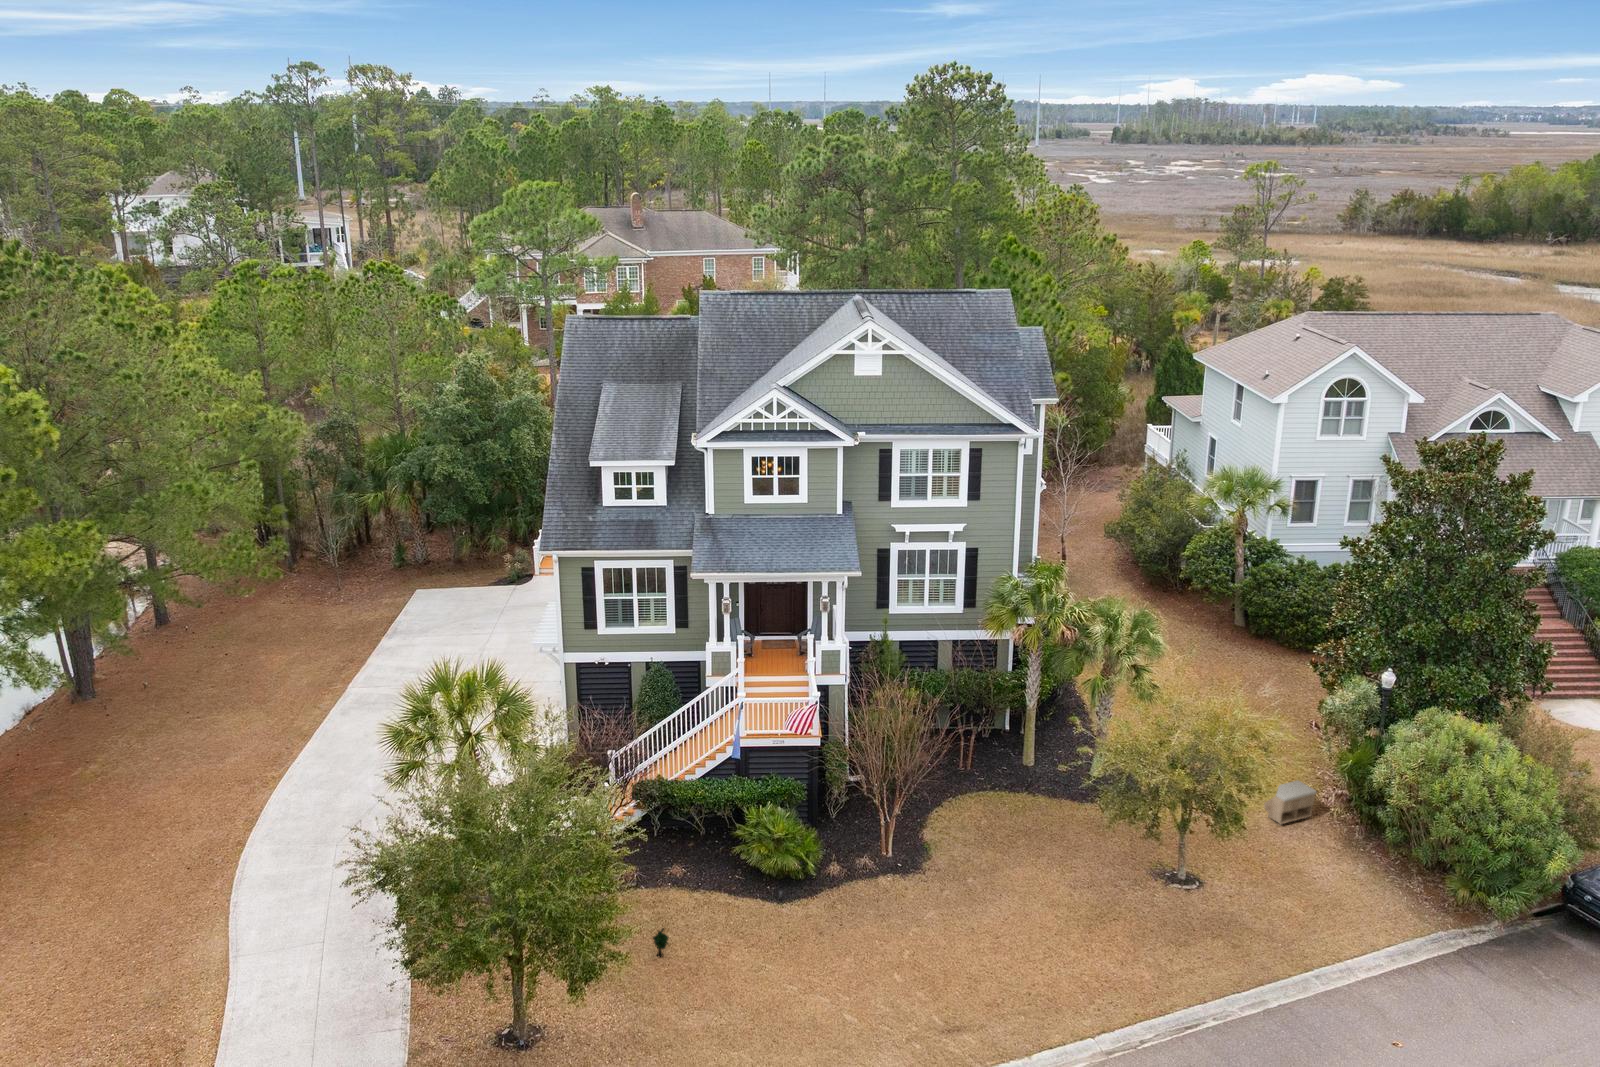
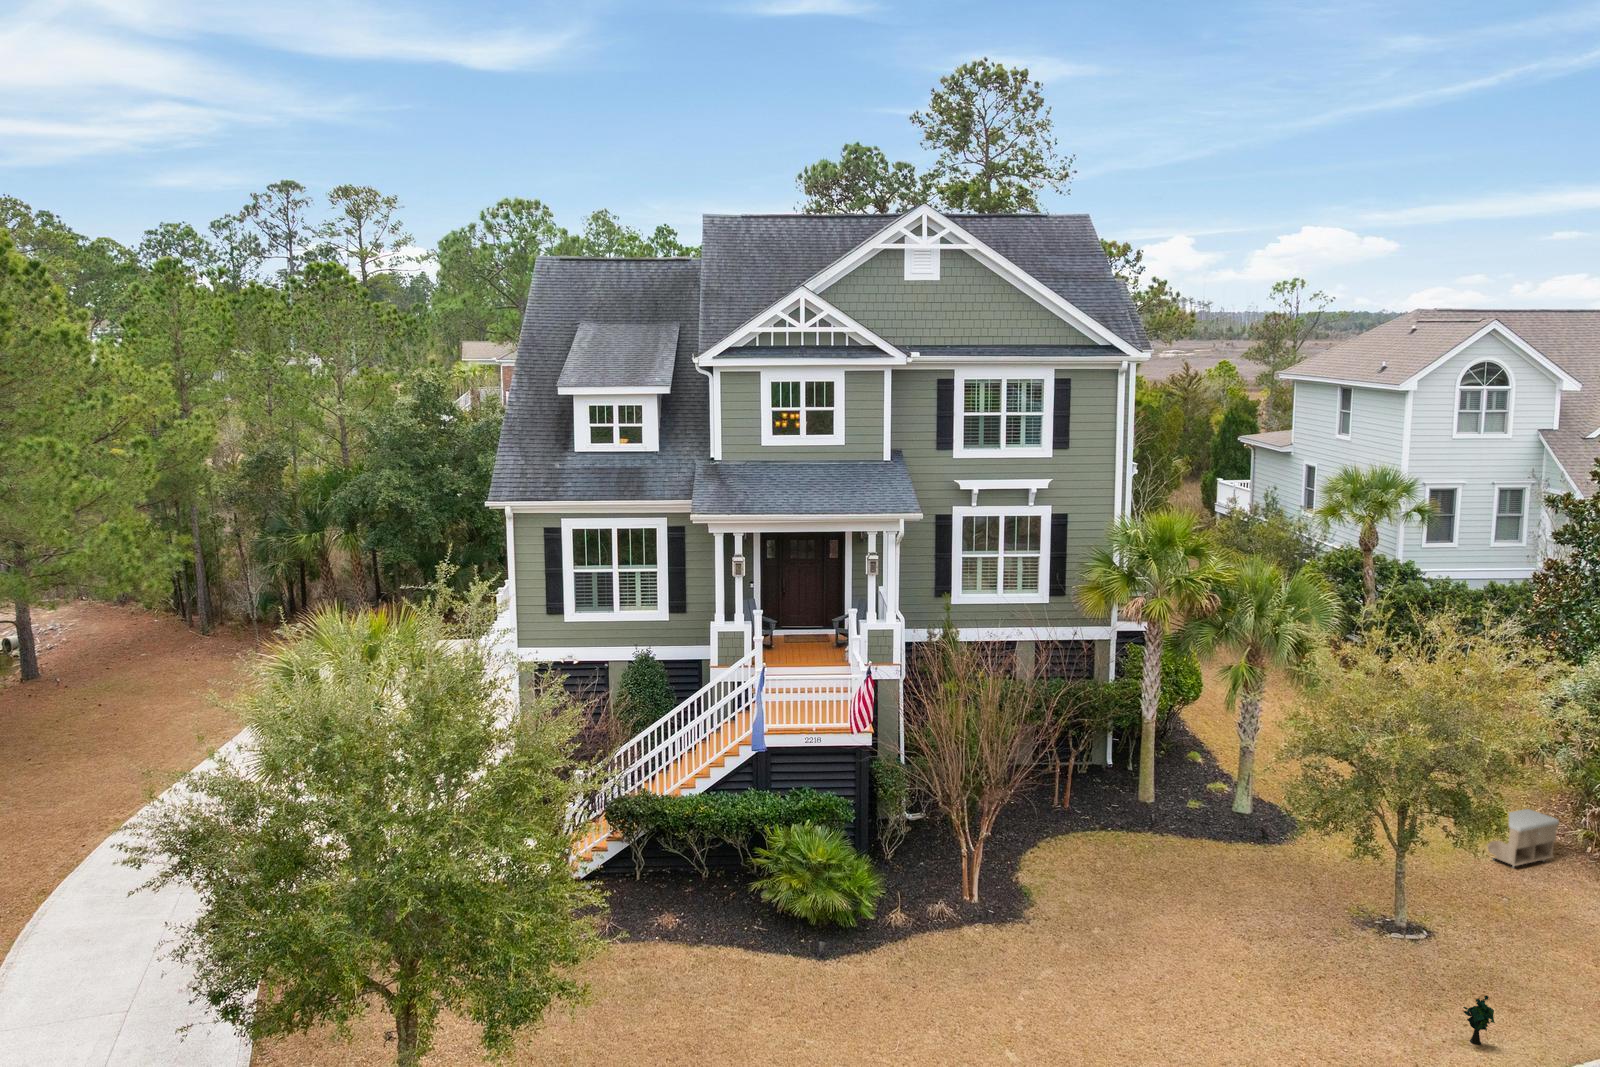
decorative plant: present [653,928,669,957] -> present [1463,996,1495,1045]

